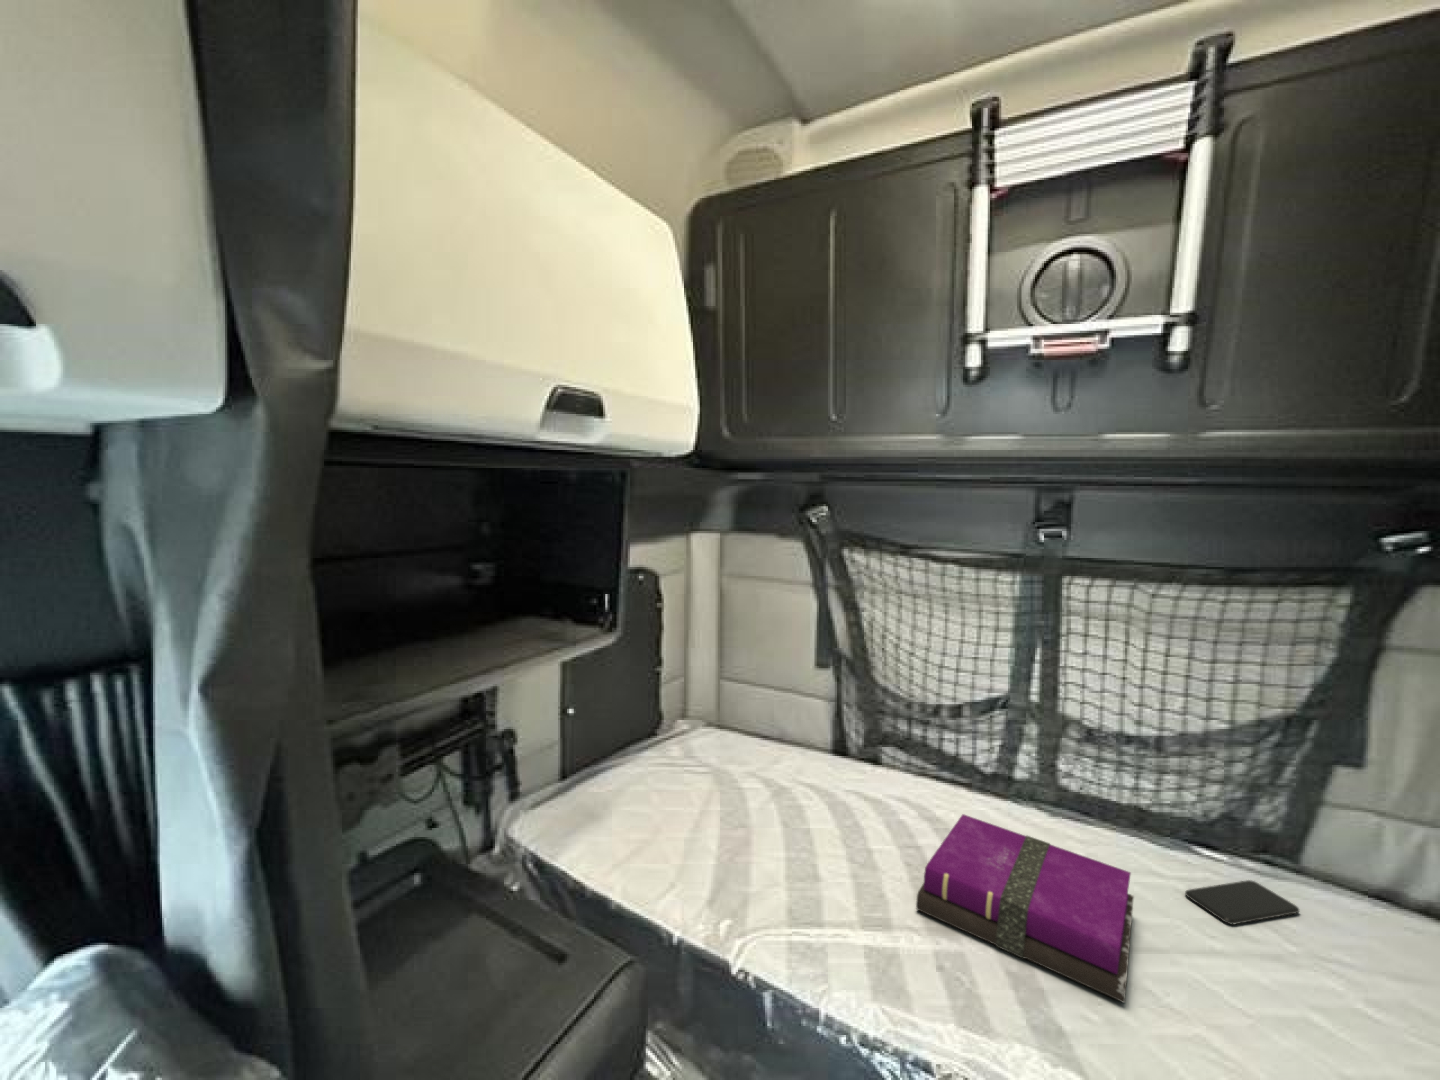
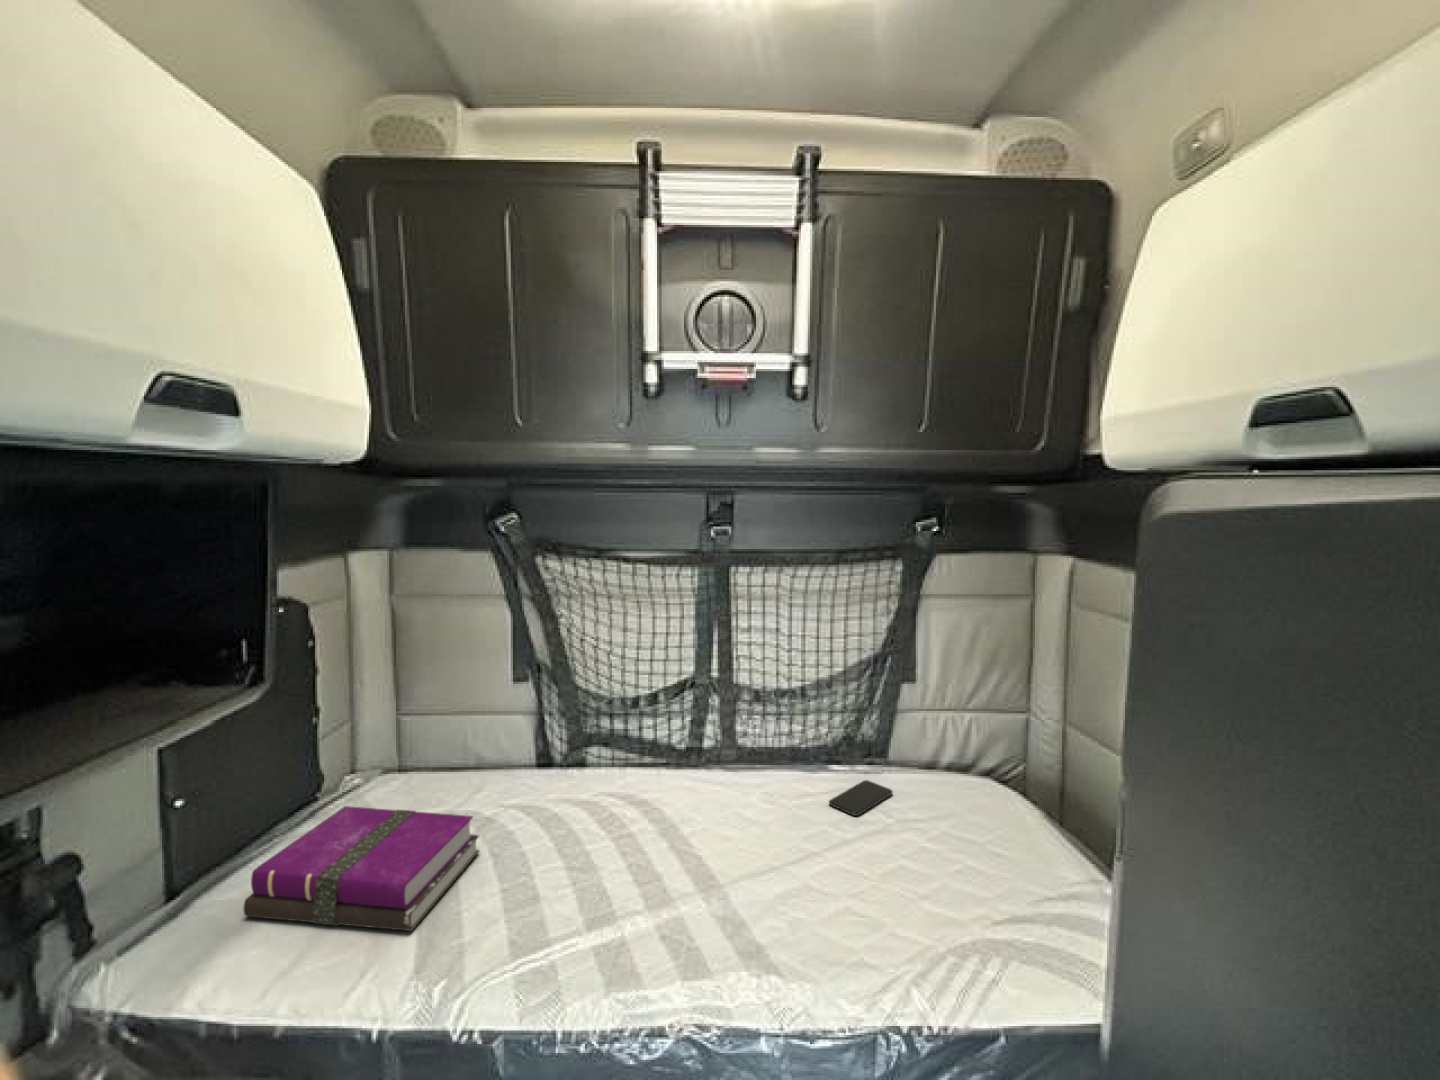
notebook: present [916,814,1134,1002] -> present [243,806,479,931]

